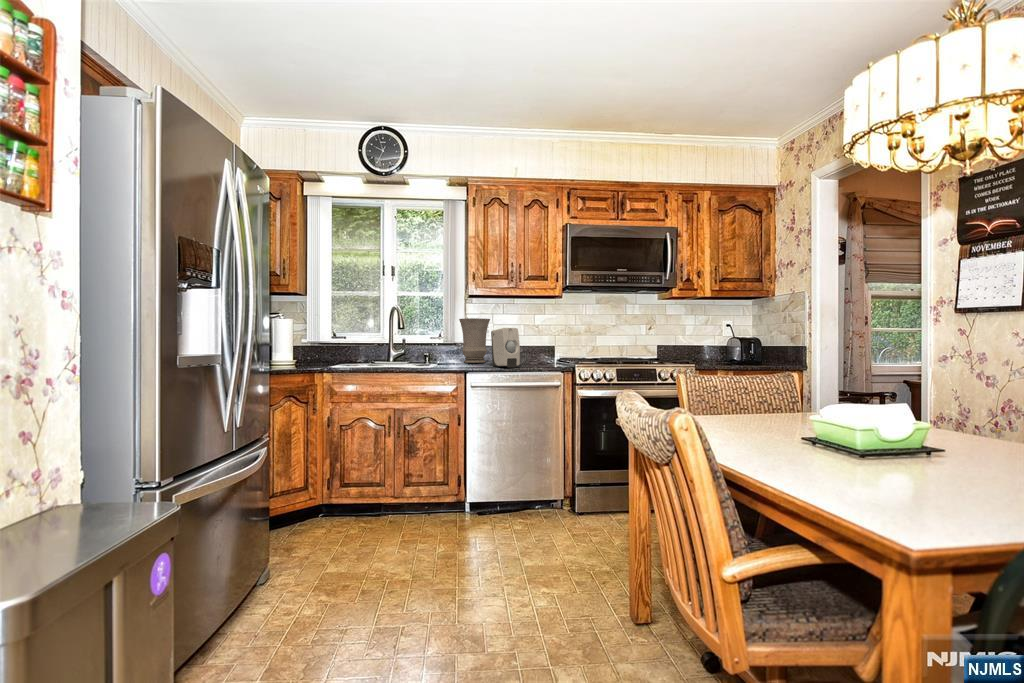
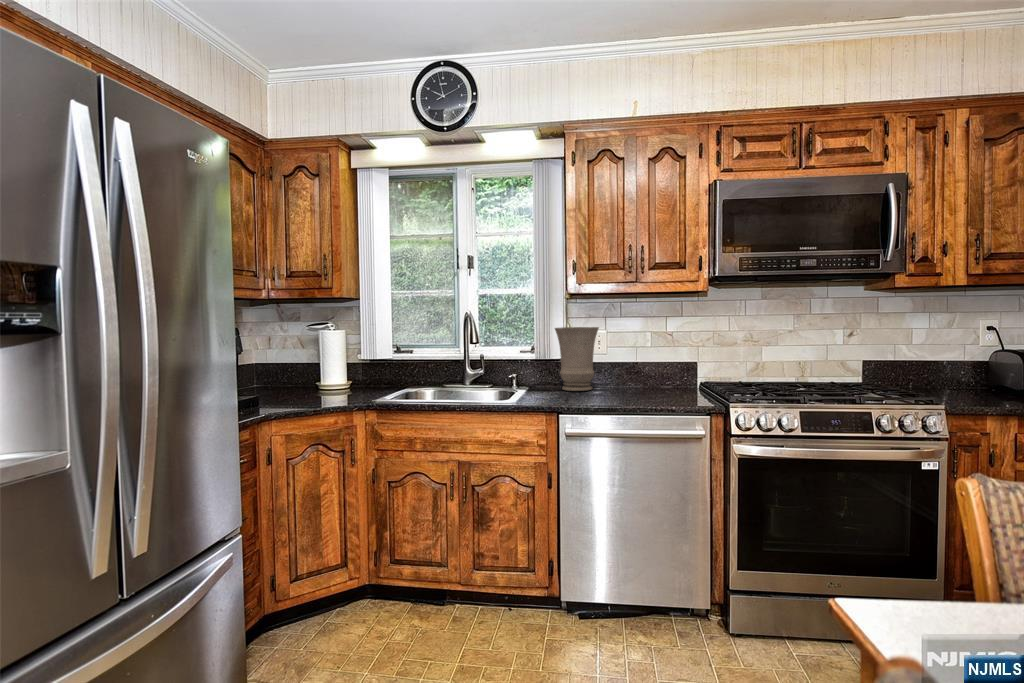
soap dispenser: present [491,328,520,367] -> none [598,344,641,404]

